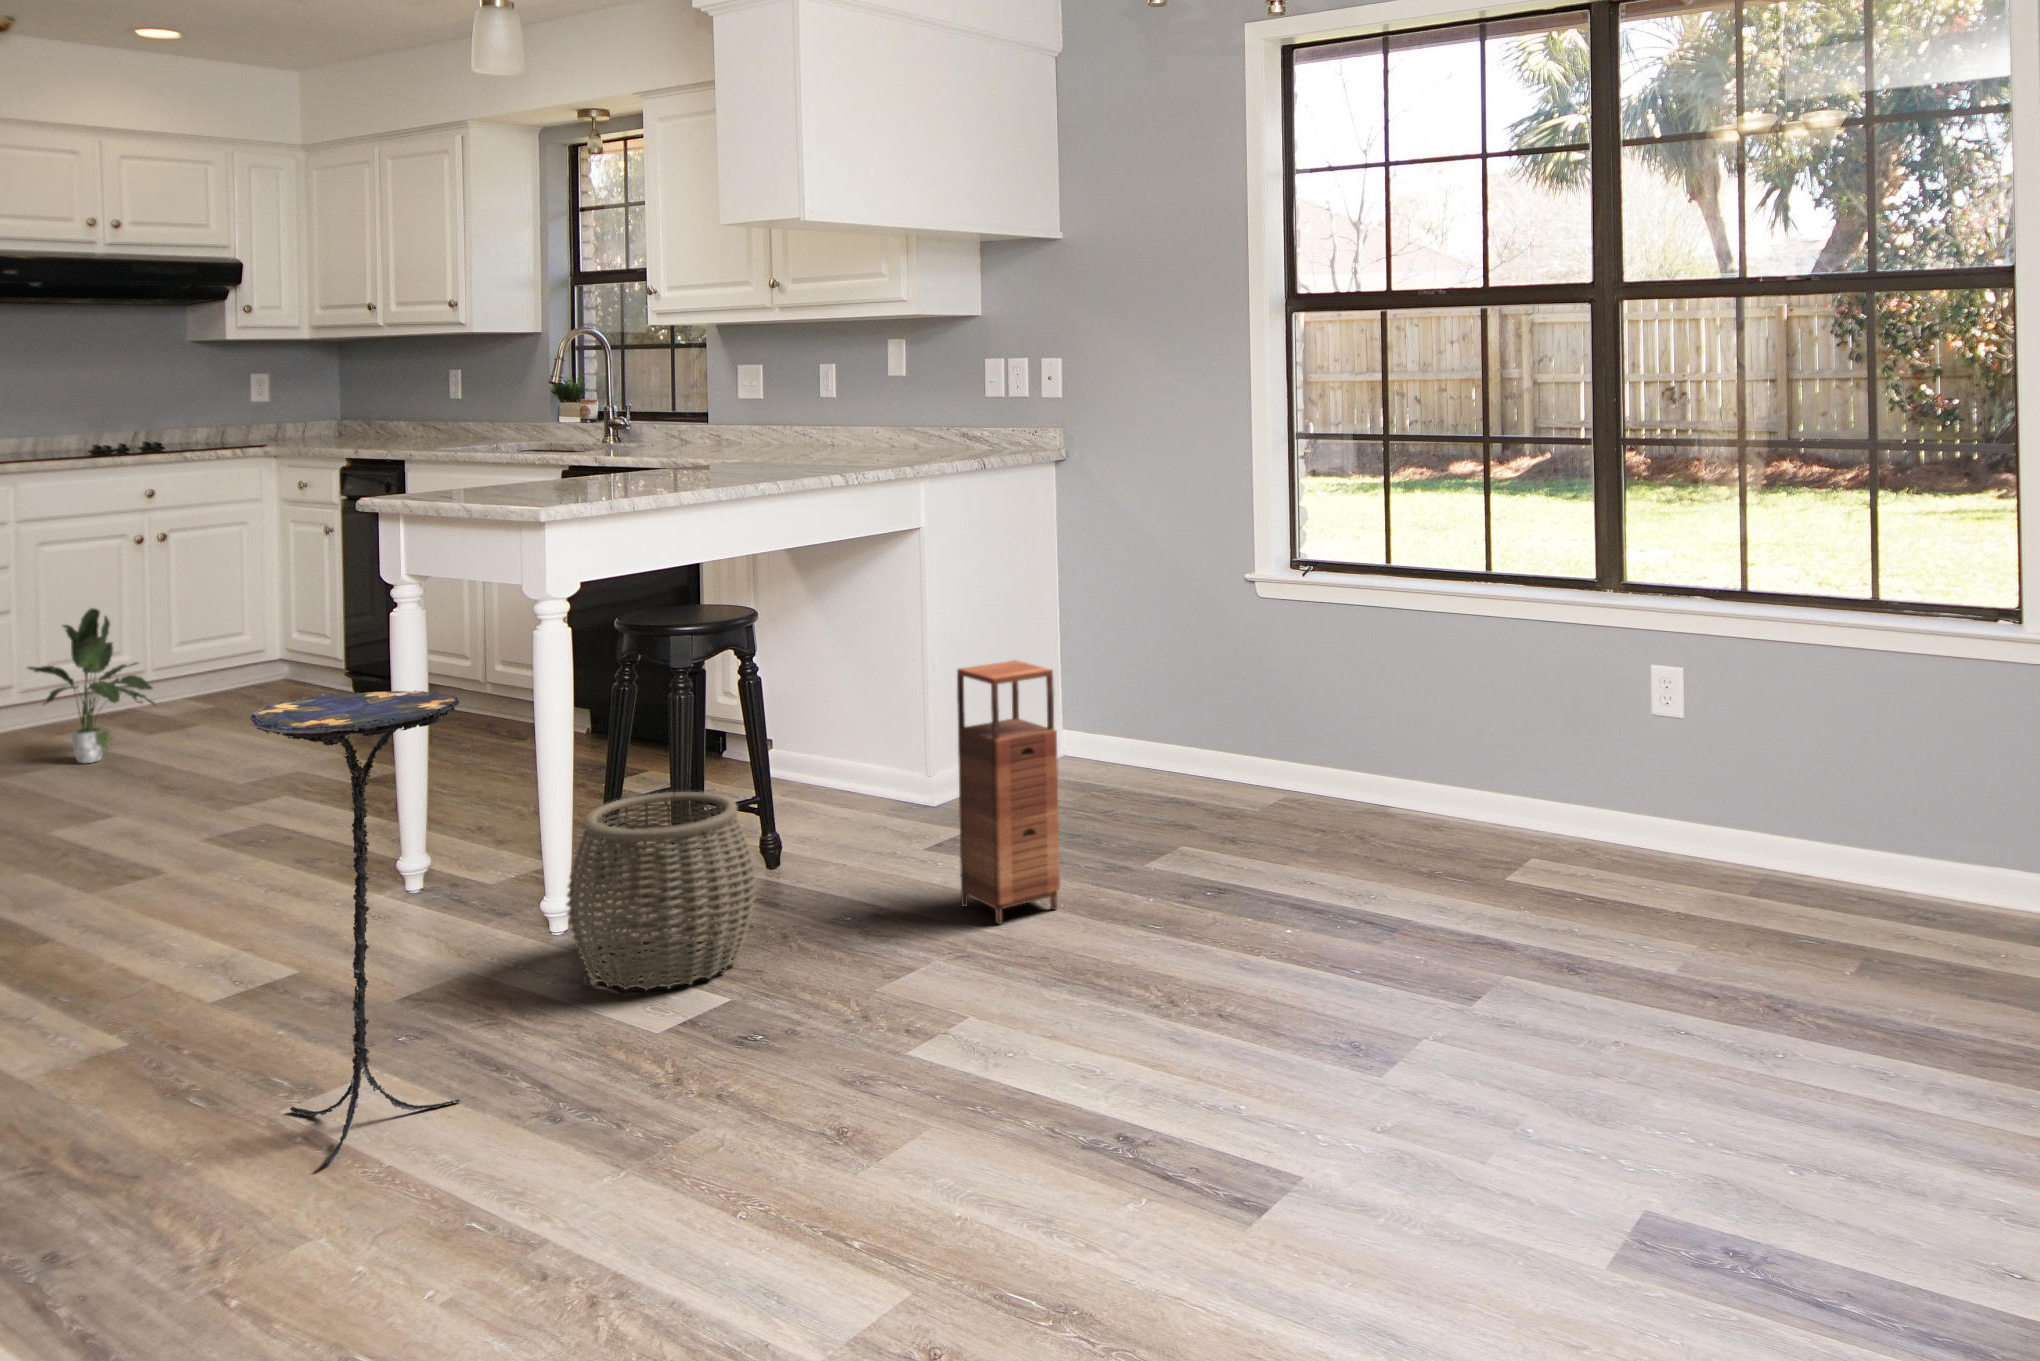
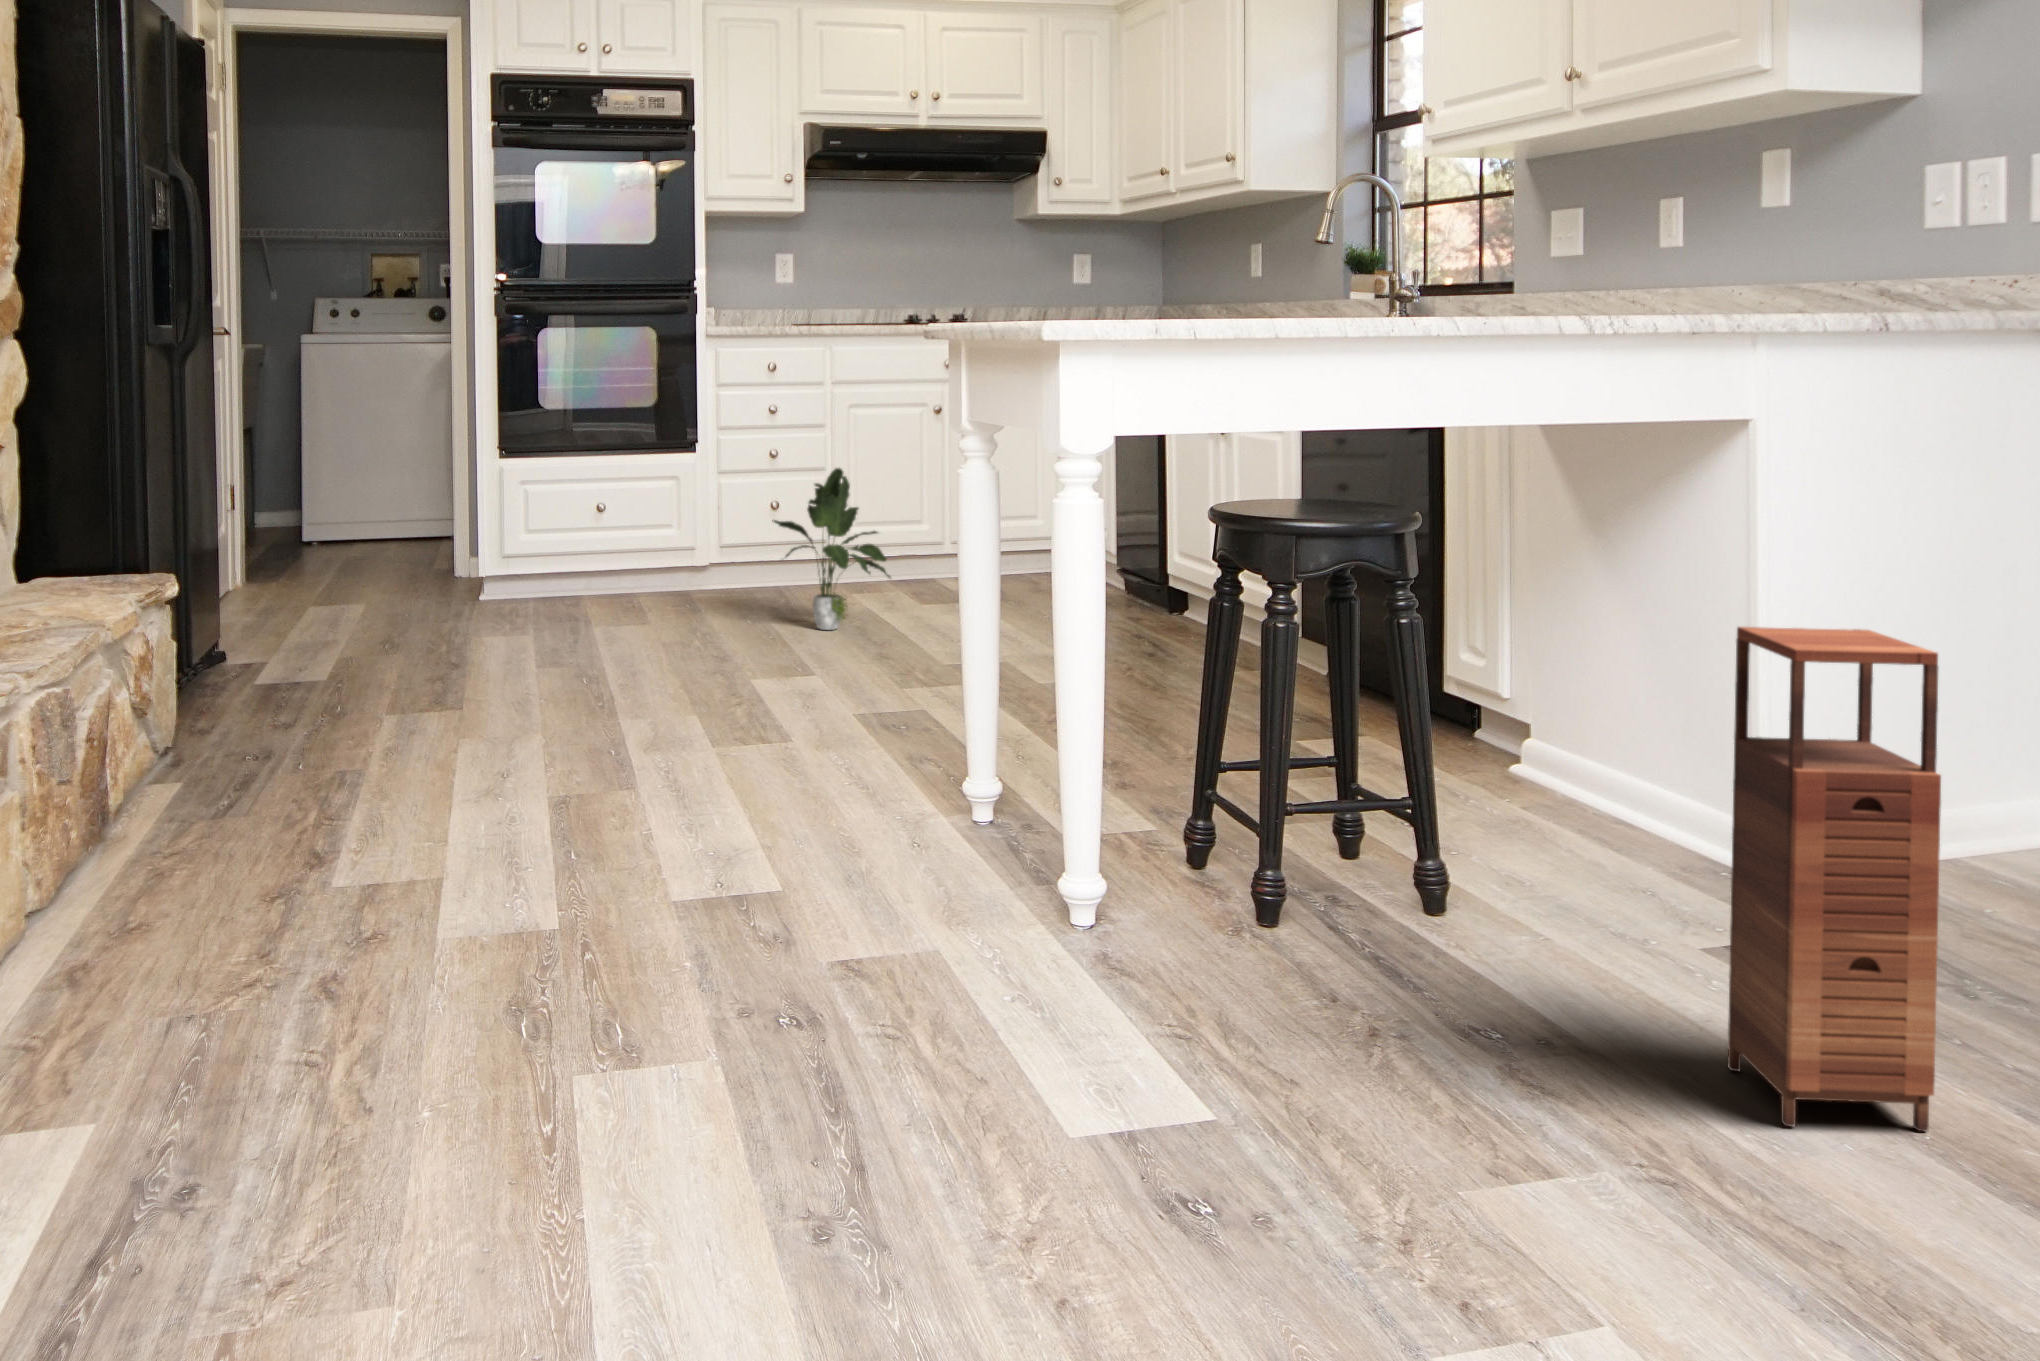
side table: present [249,691,461,1165] -> none [464,493,760,1190]
woven basket: present [567,792,756,990] -> none [1029,748,1329,1070]

